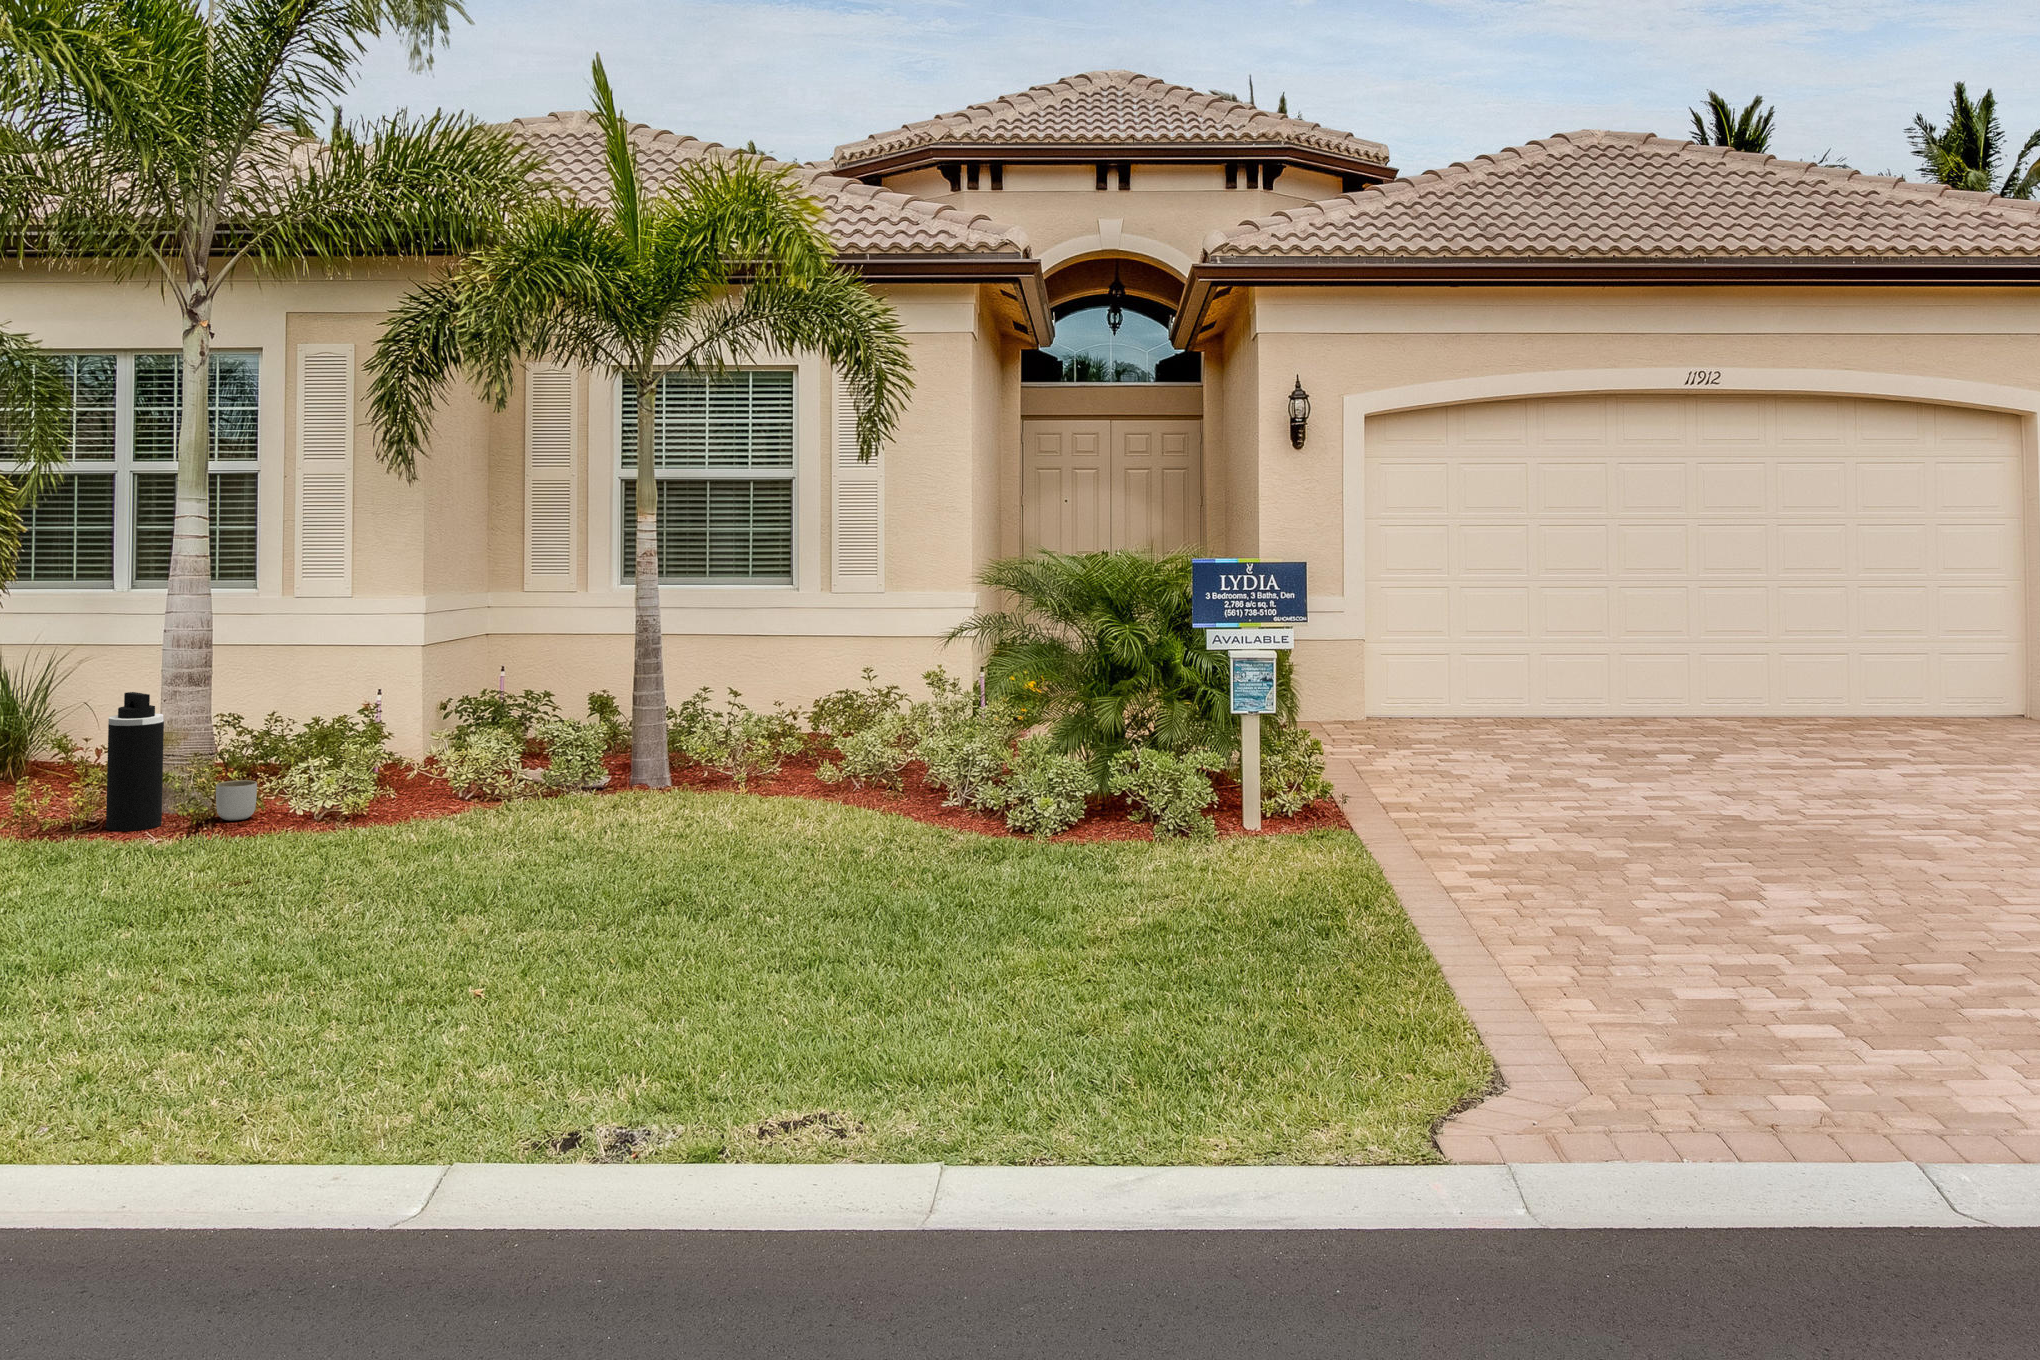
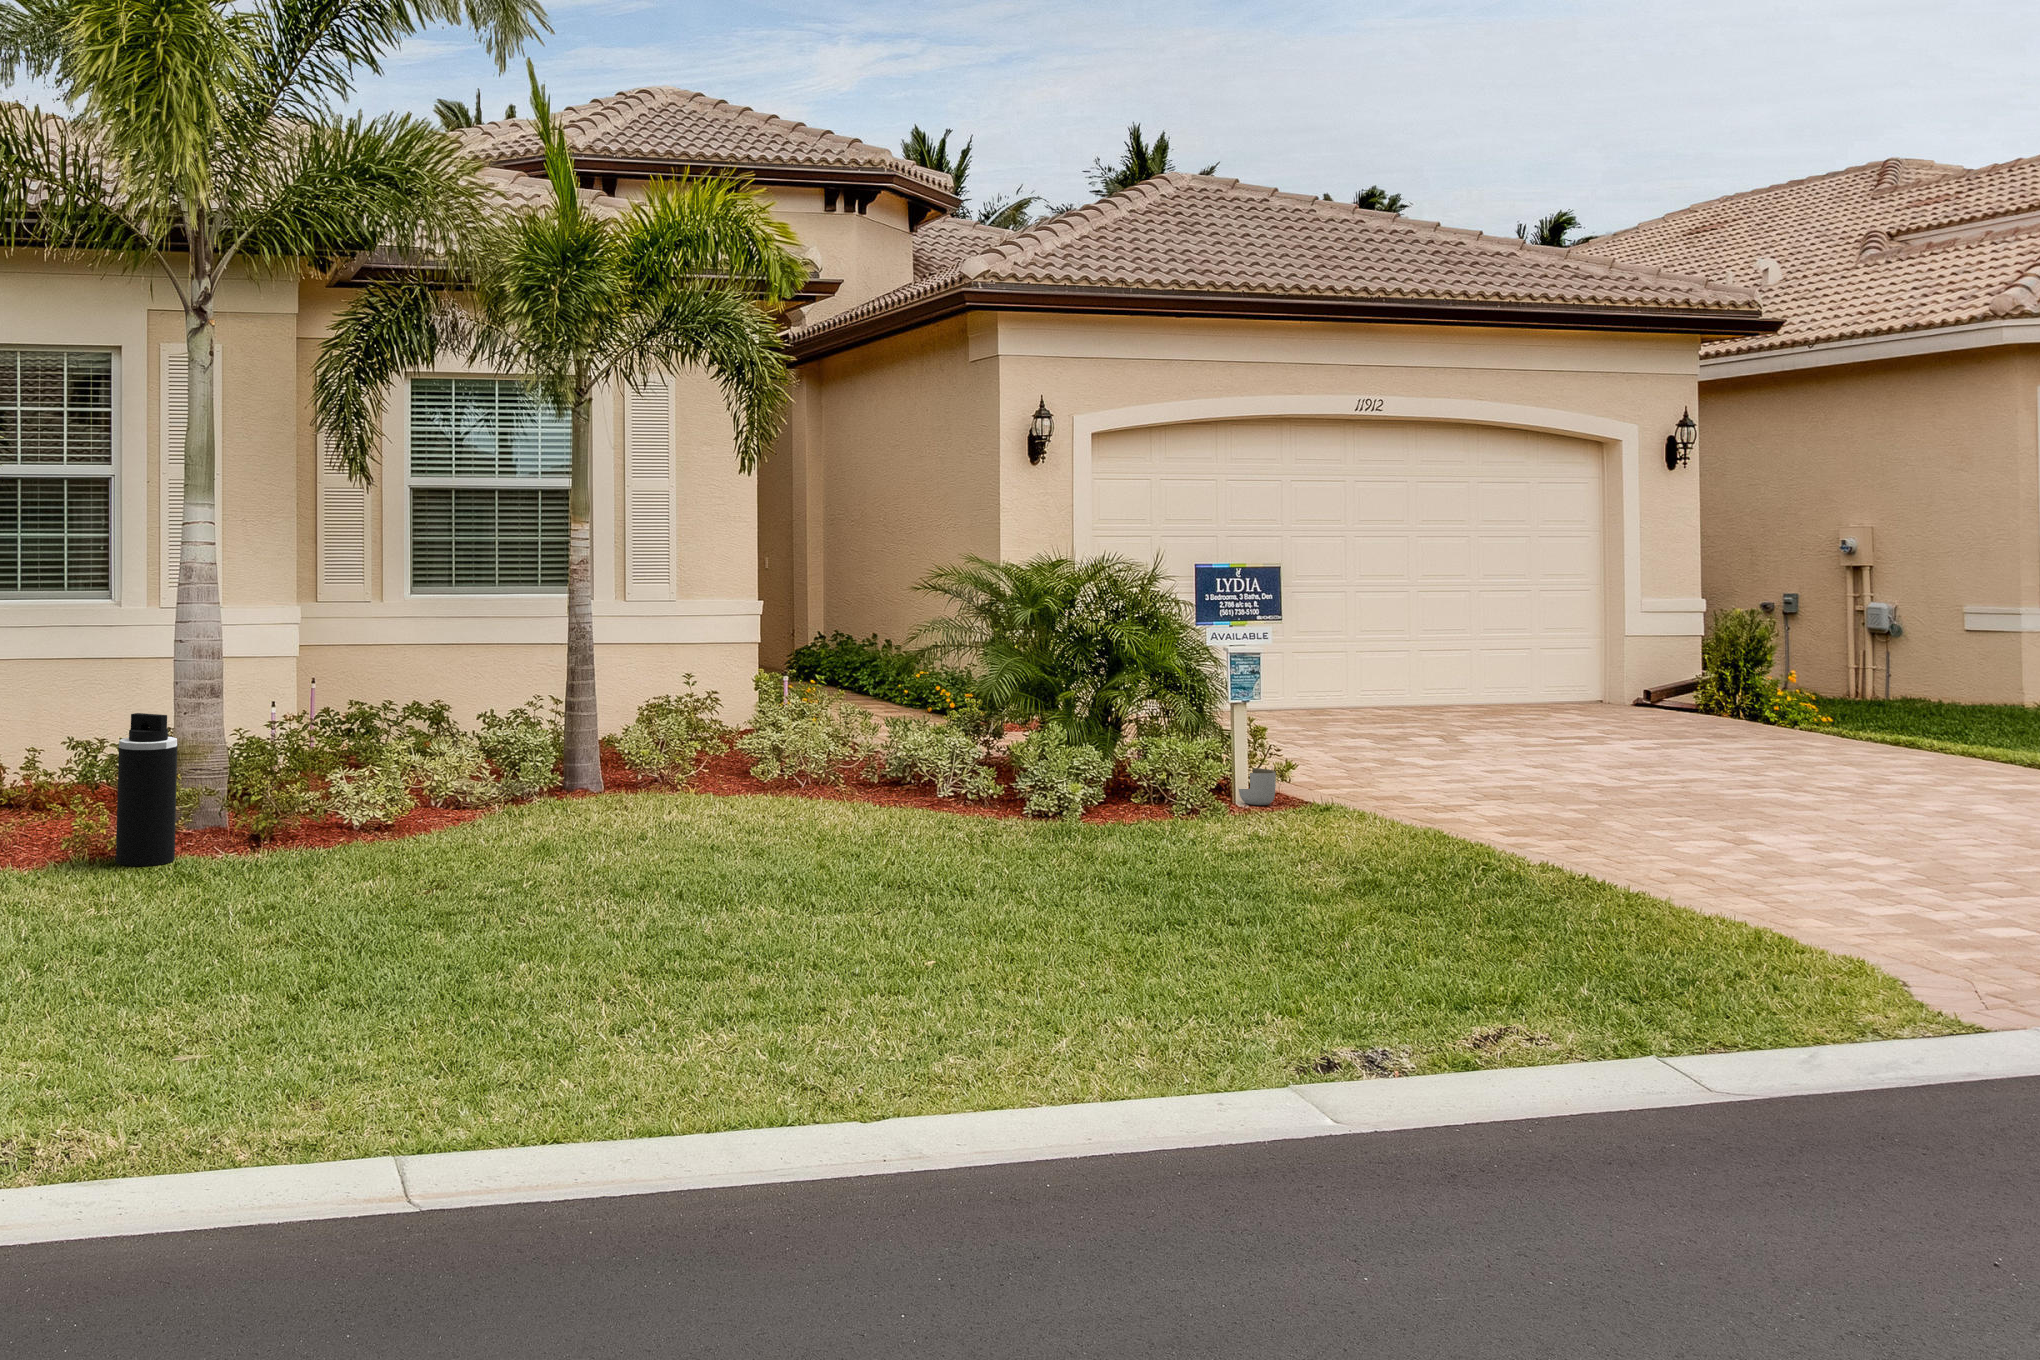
planter: present [216,780,257,821] -> present [1239,768,1276,805]

